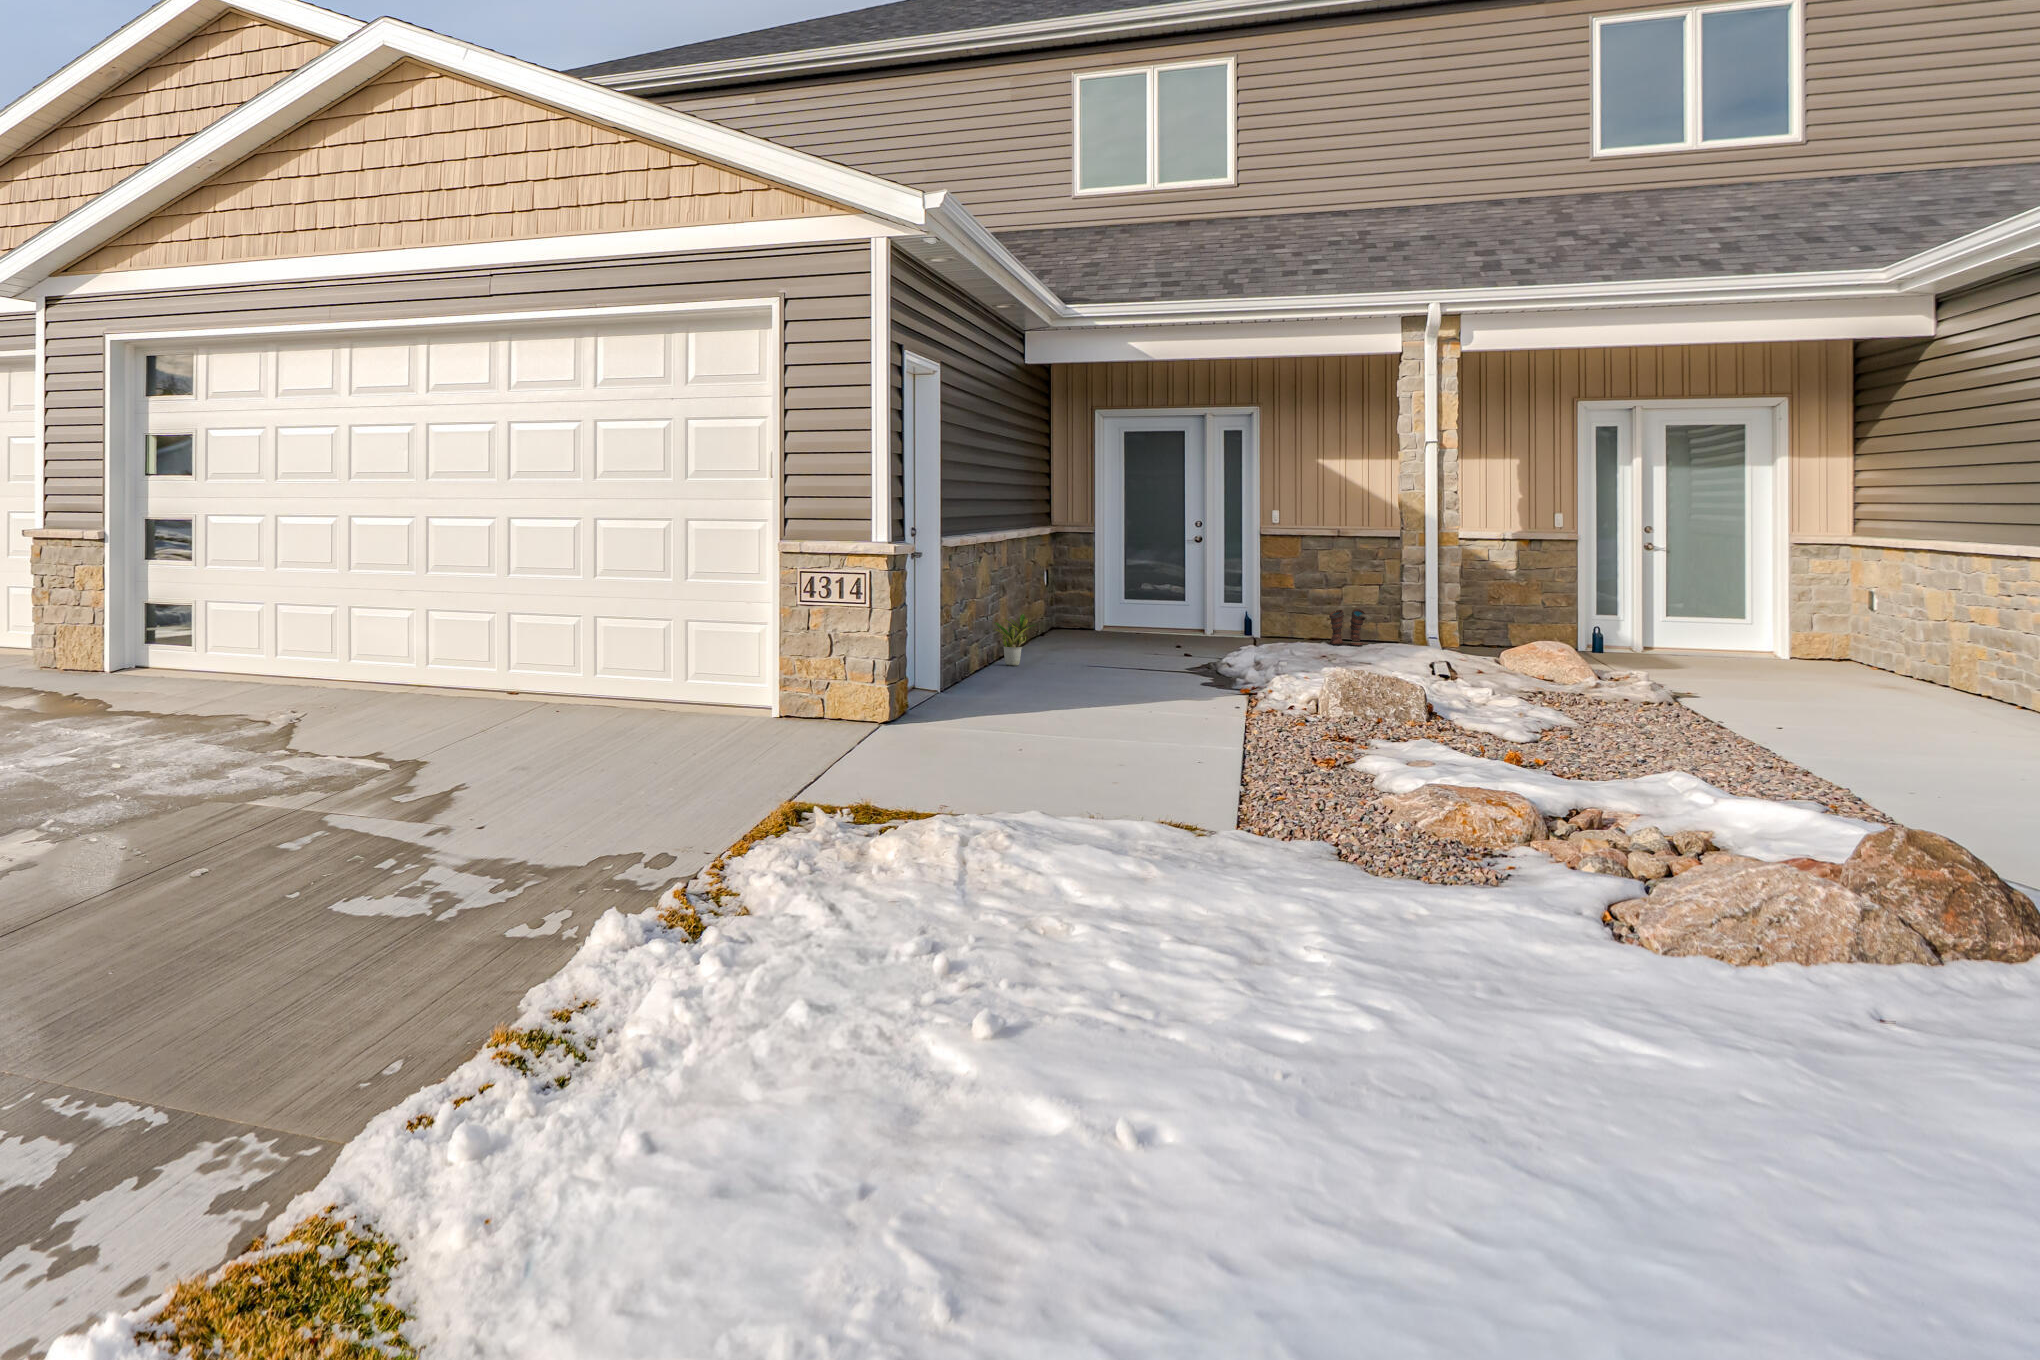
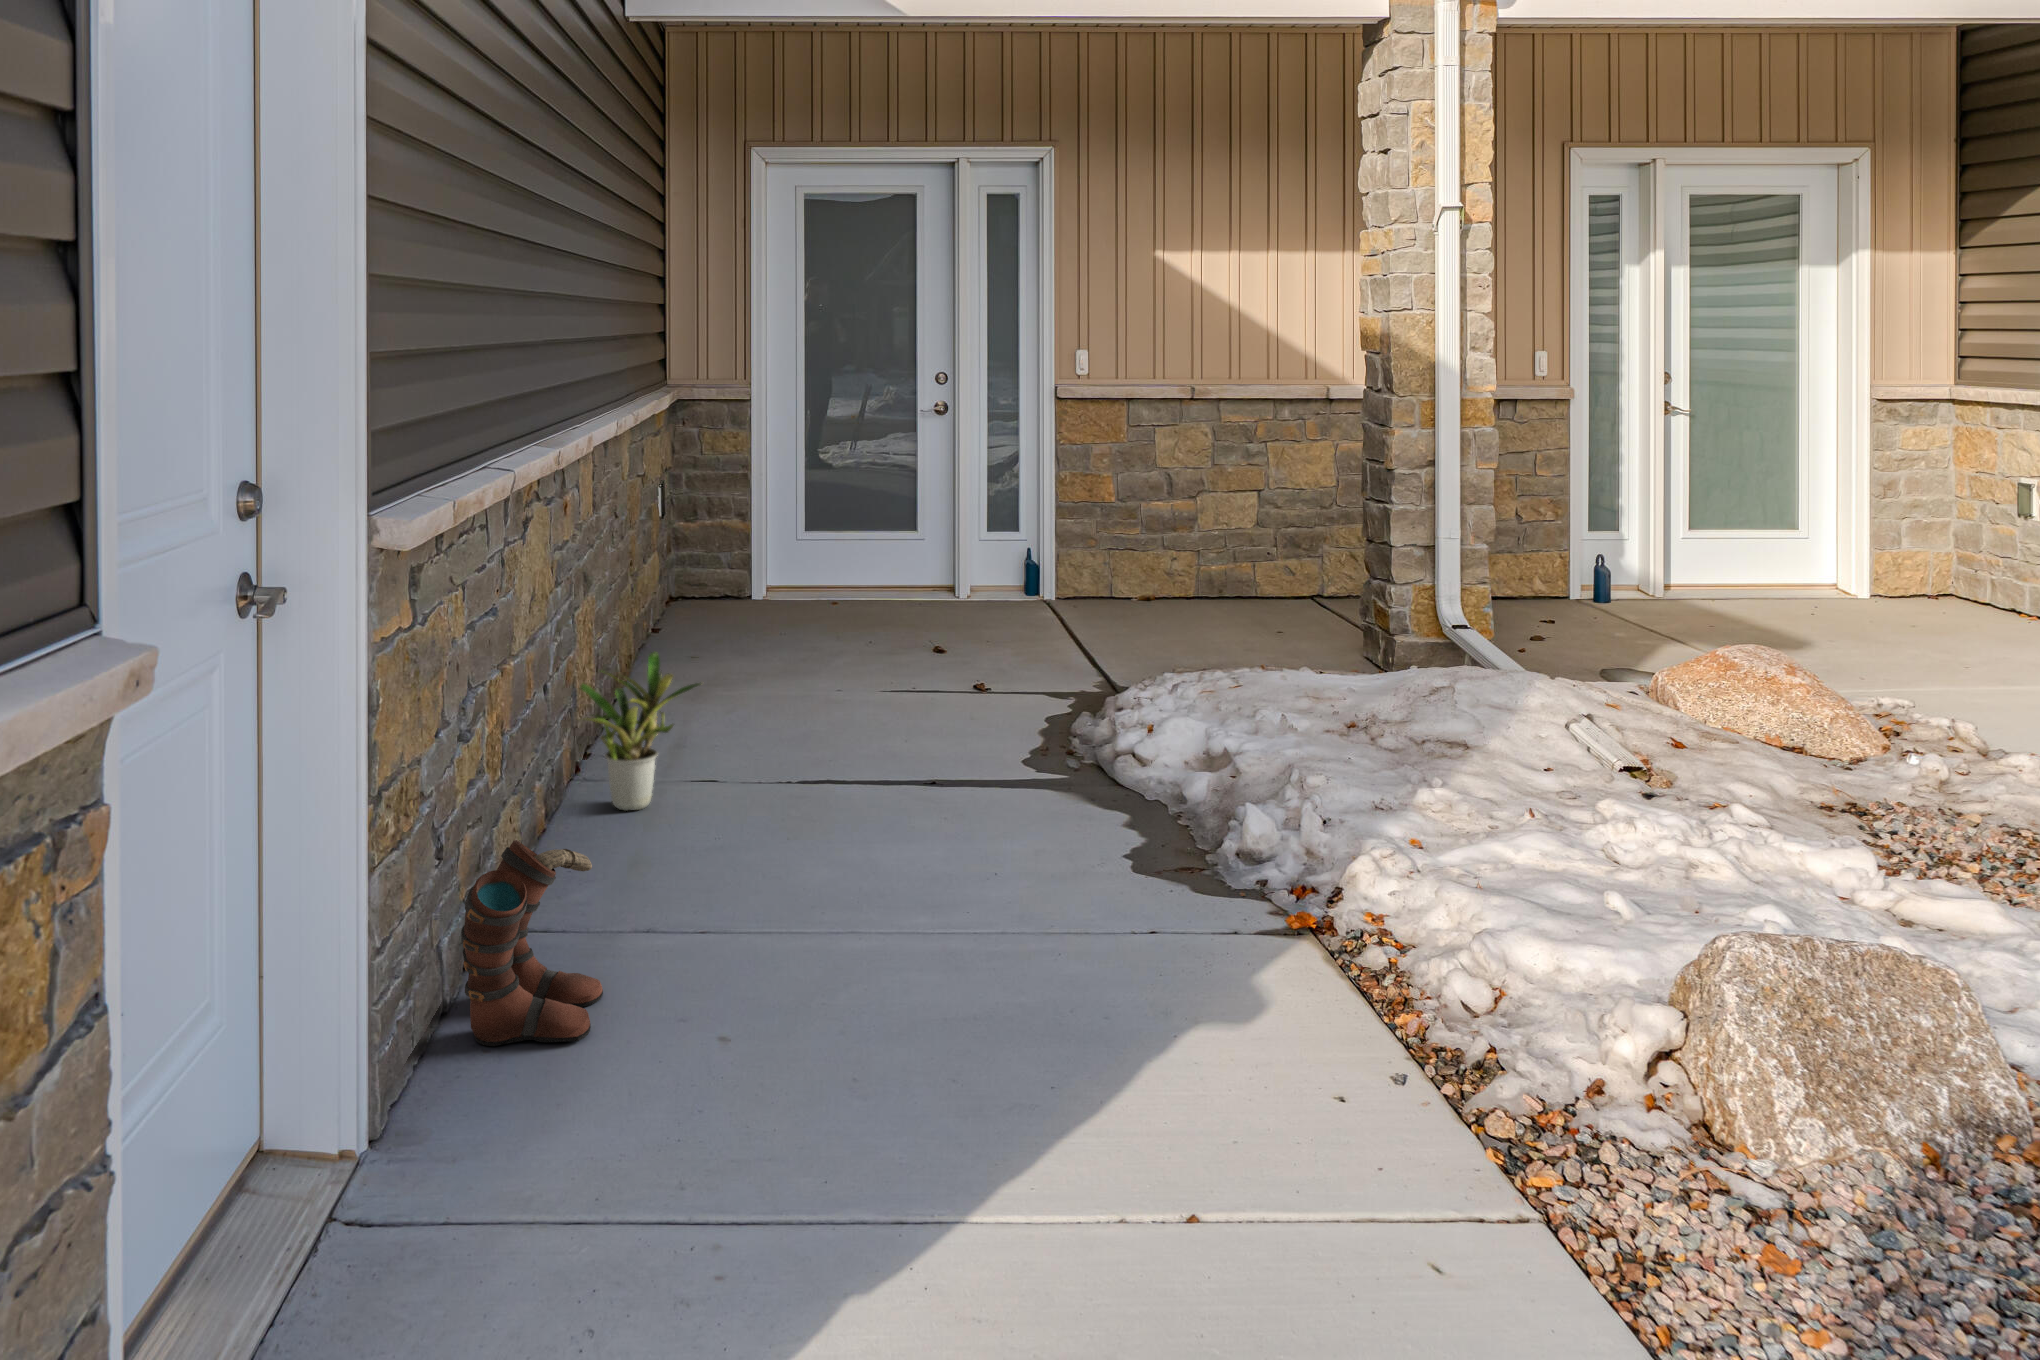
boots: present [1329,609,1373,646] -> present [461,840,603,1046]

